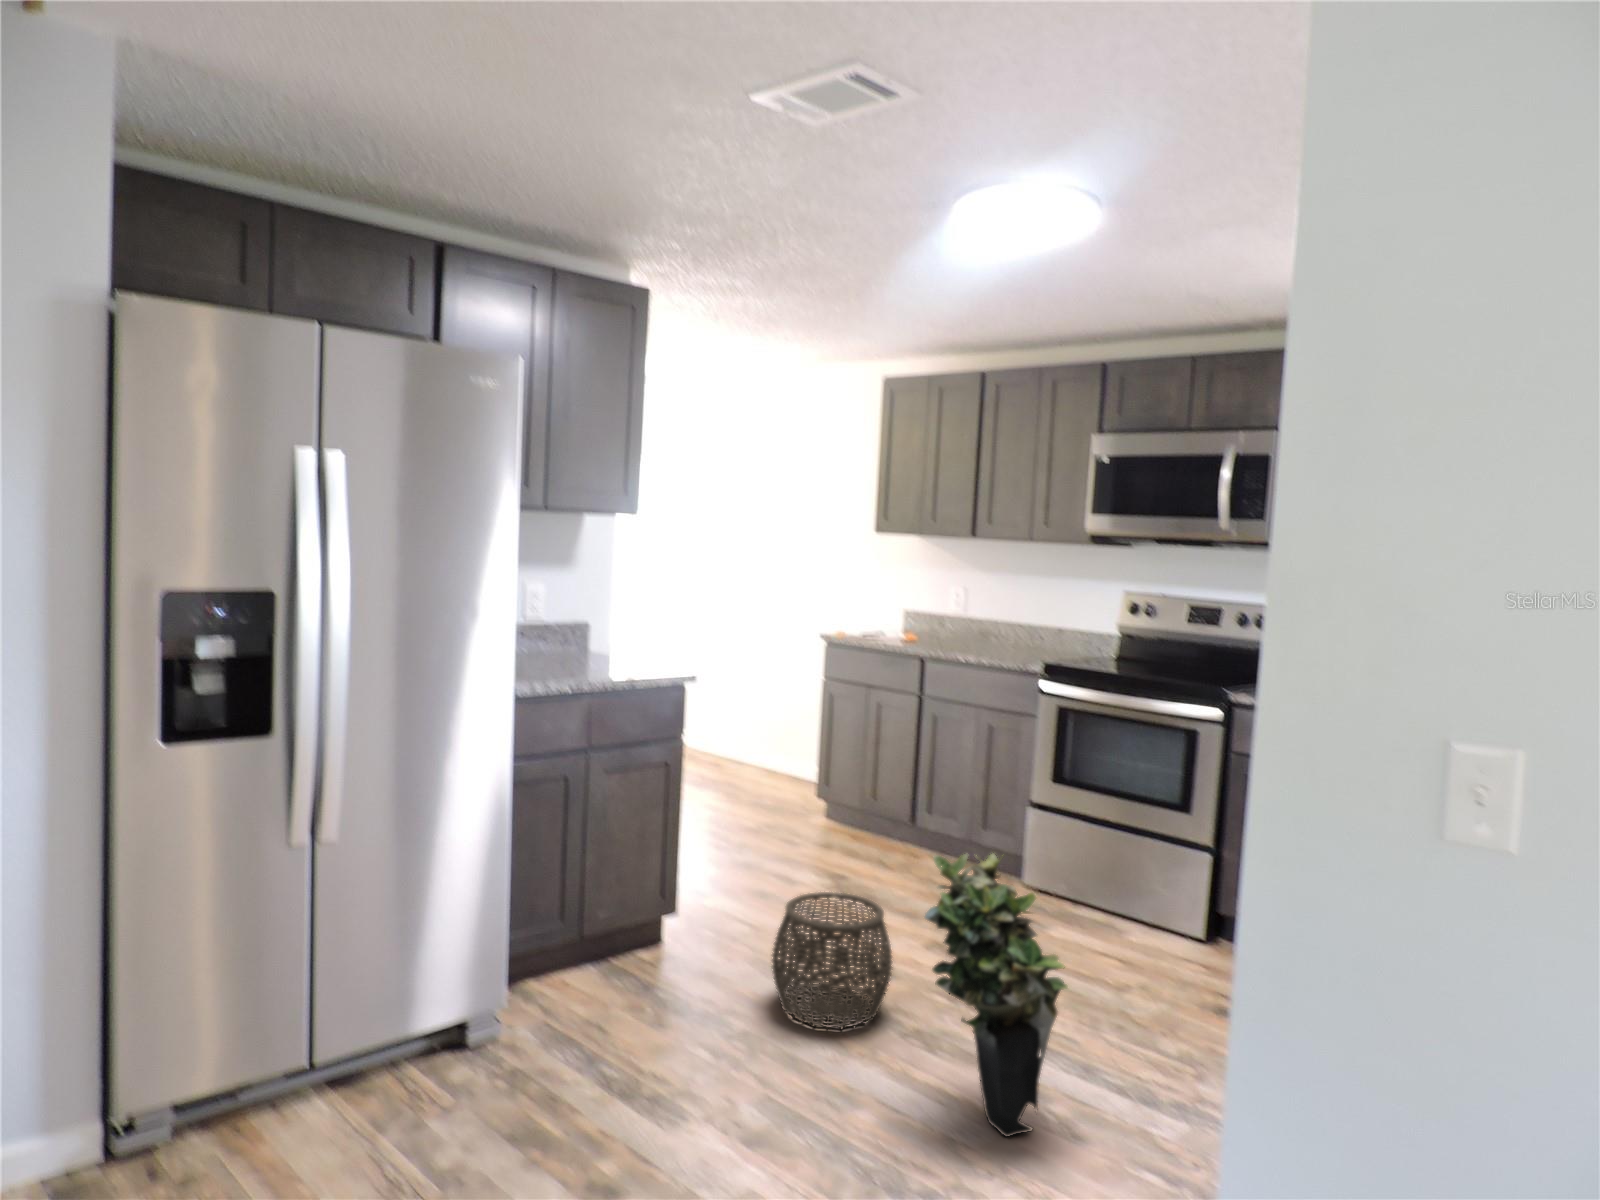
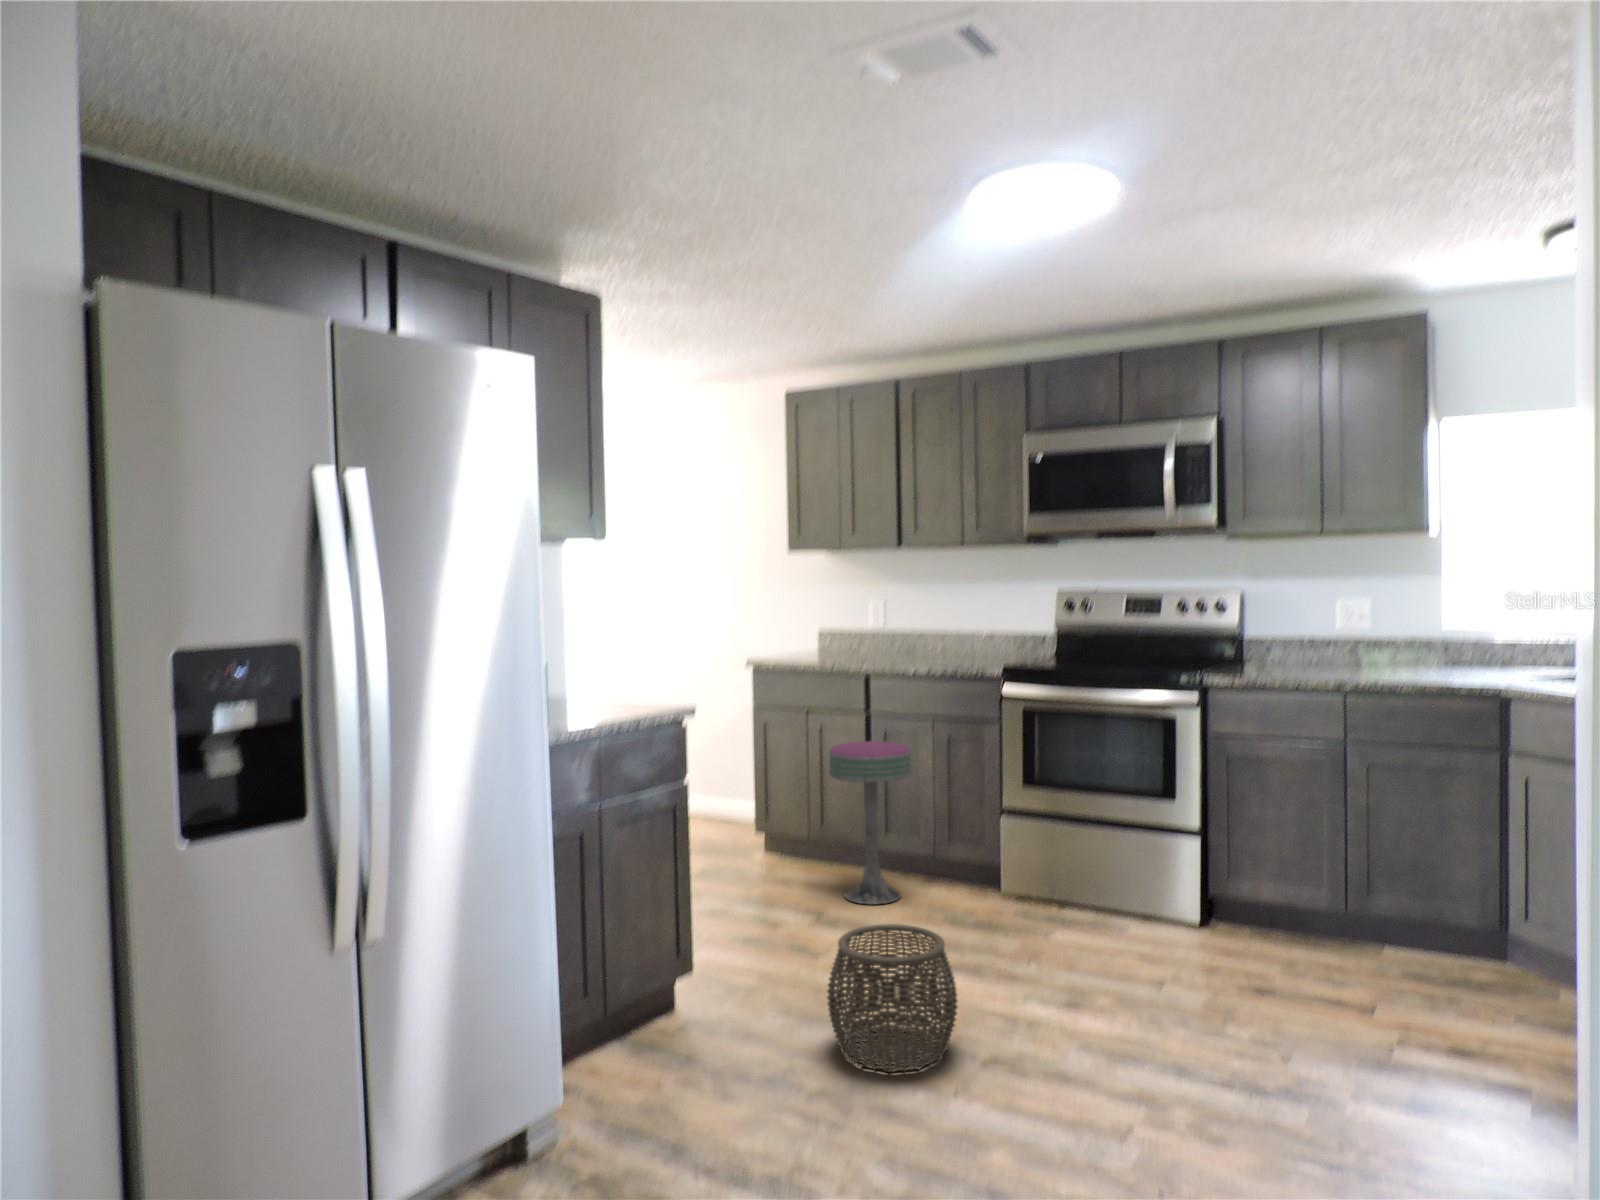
bar stool: none [869,722,949,877] -> present [829,741,912,905]
potted plant: present [925,854,1067,1137] -> none [1024,855,1190,1150]

